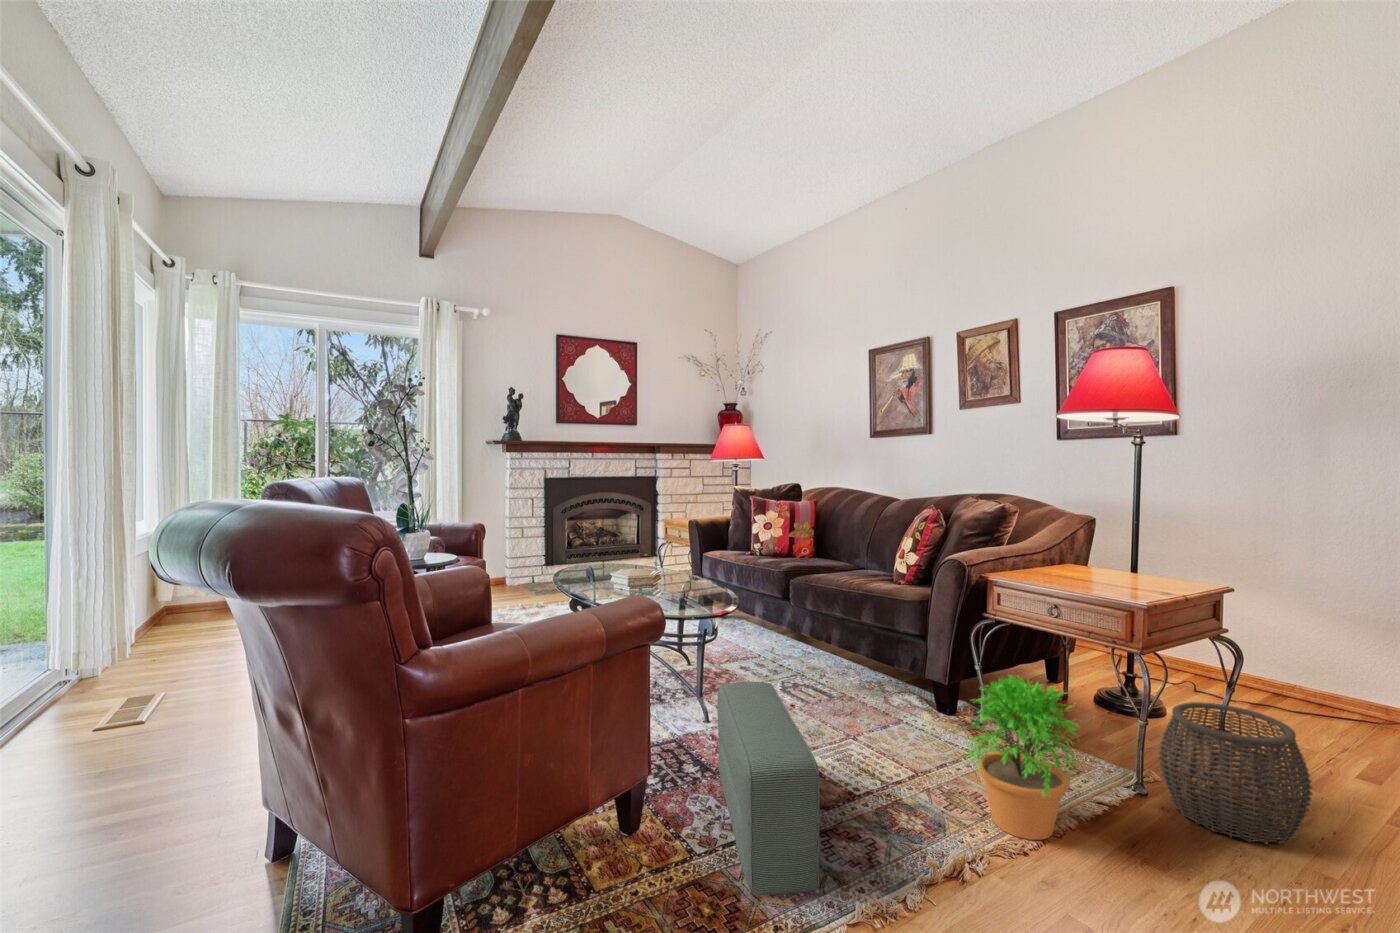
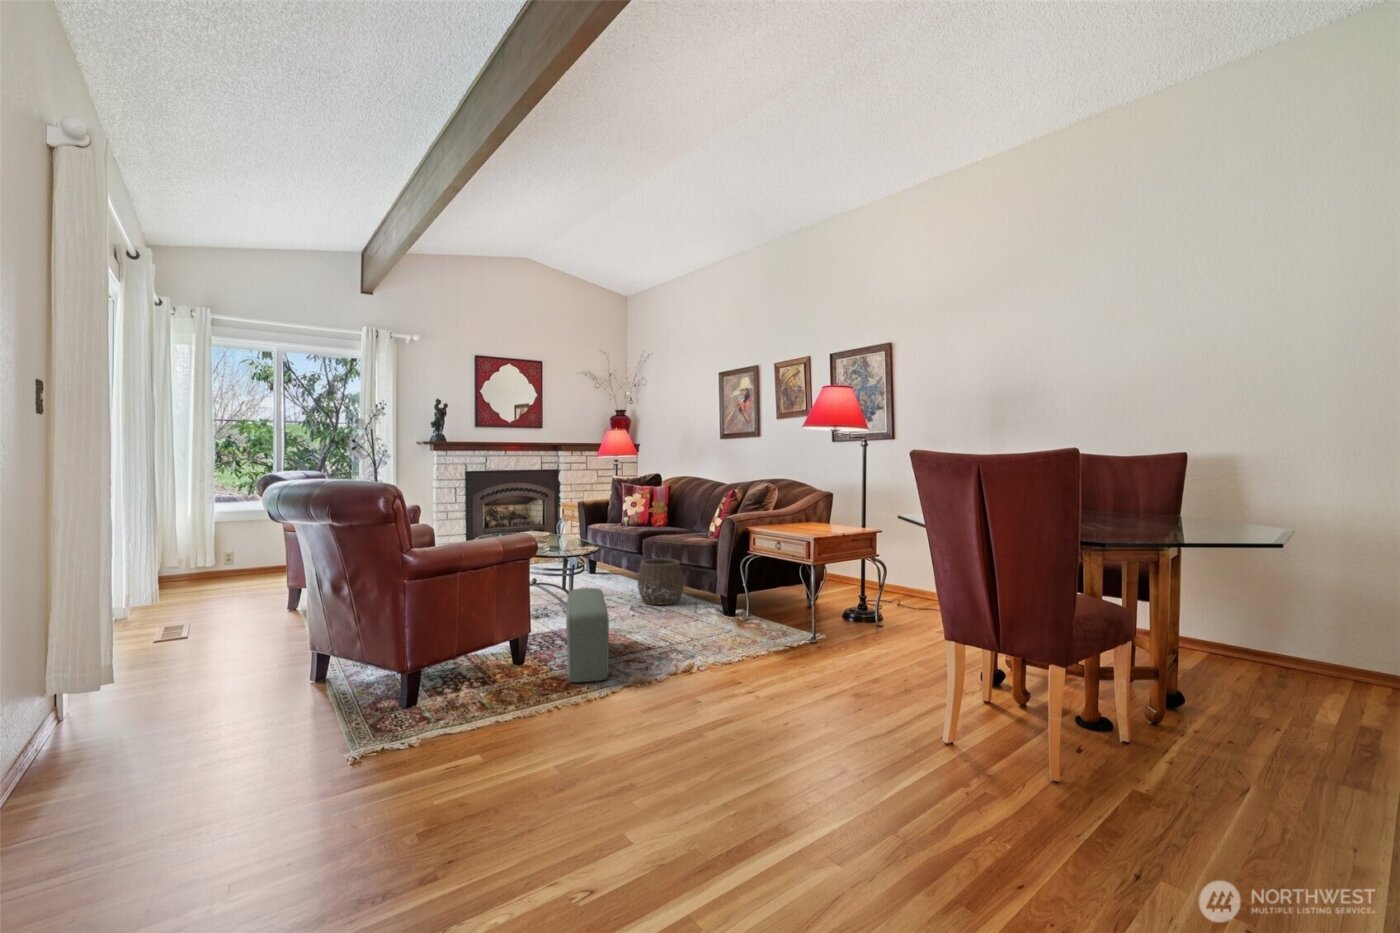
potted plant: present [967,675,1077,840] -> none [702,572,768,661]
woven basket: present [1159,702,1313,844] -> present [638,559,684,605]

